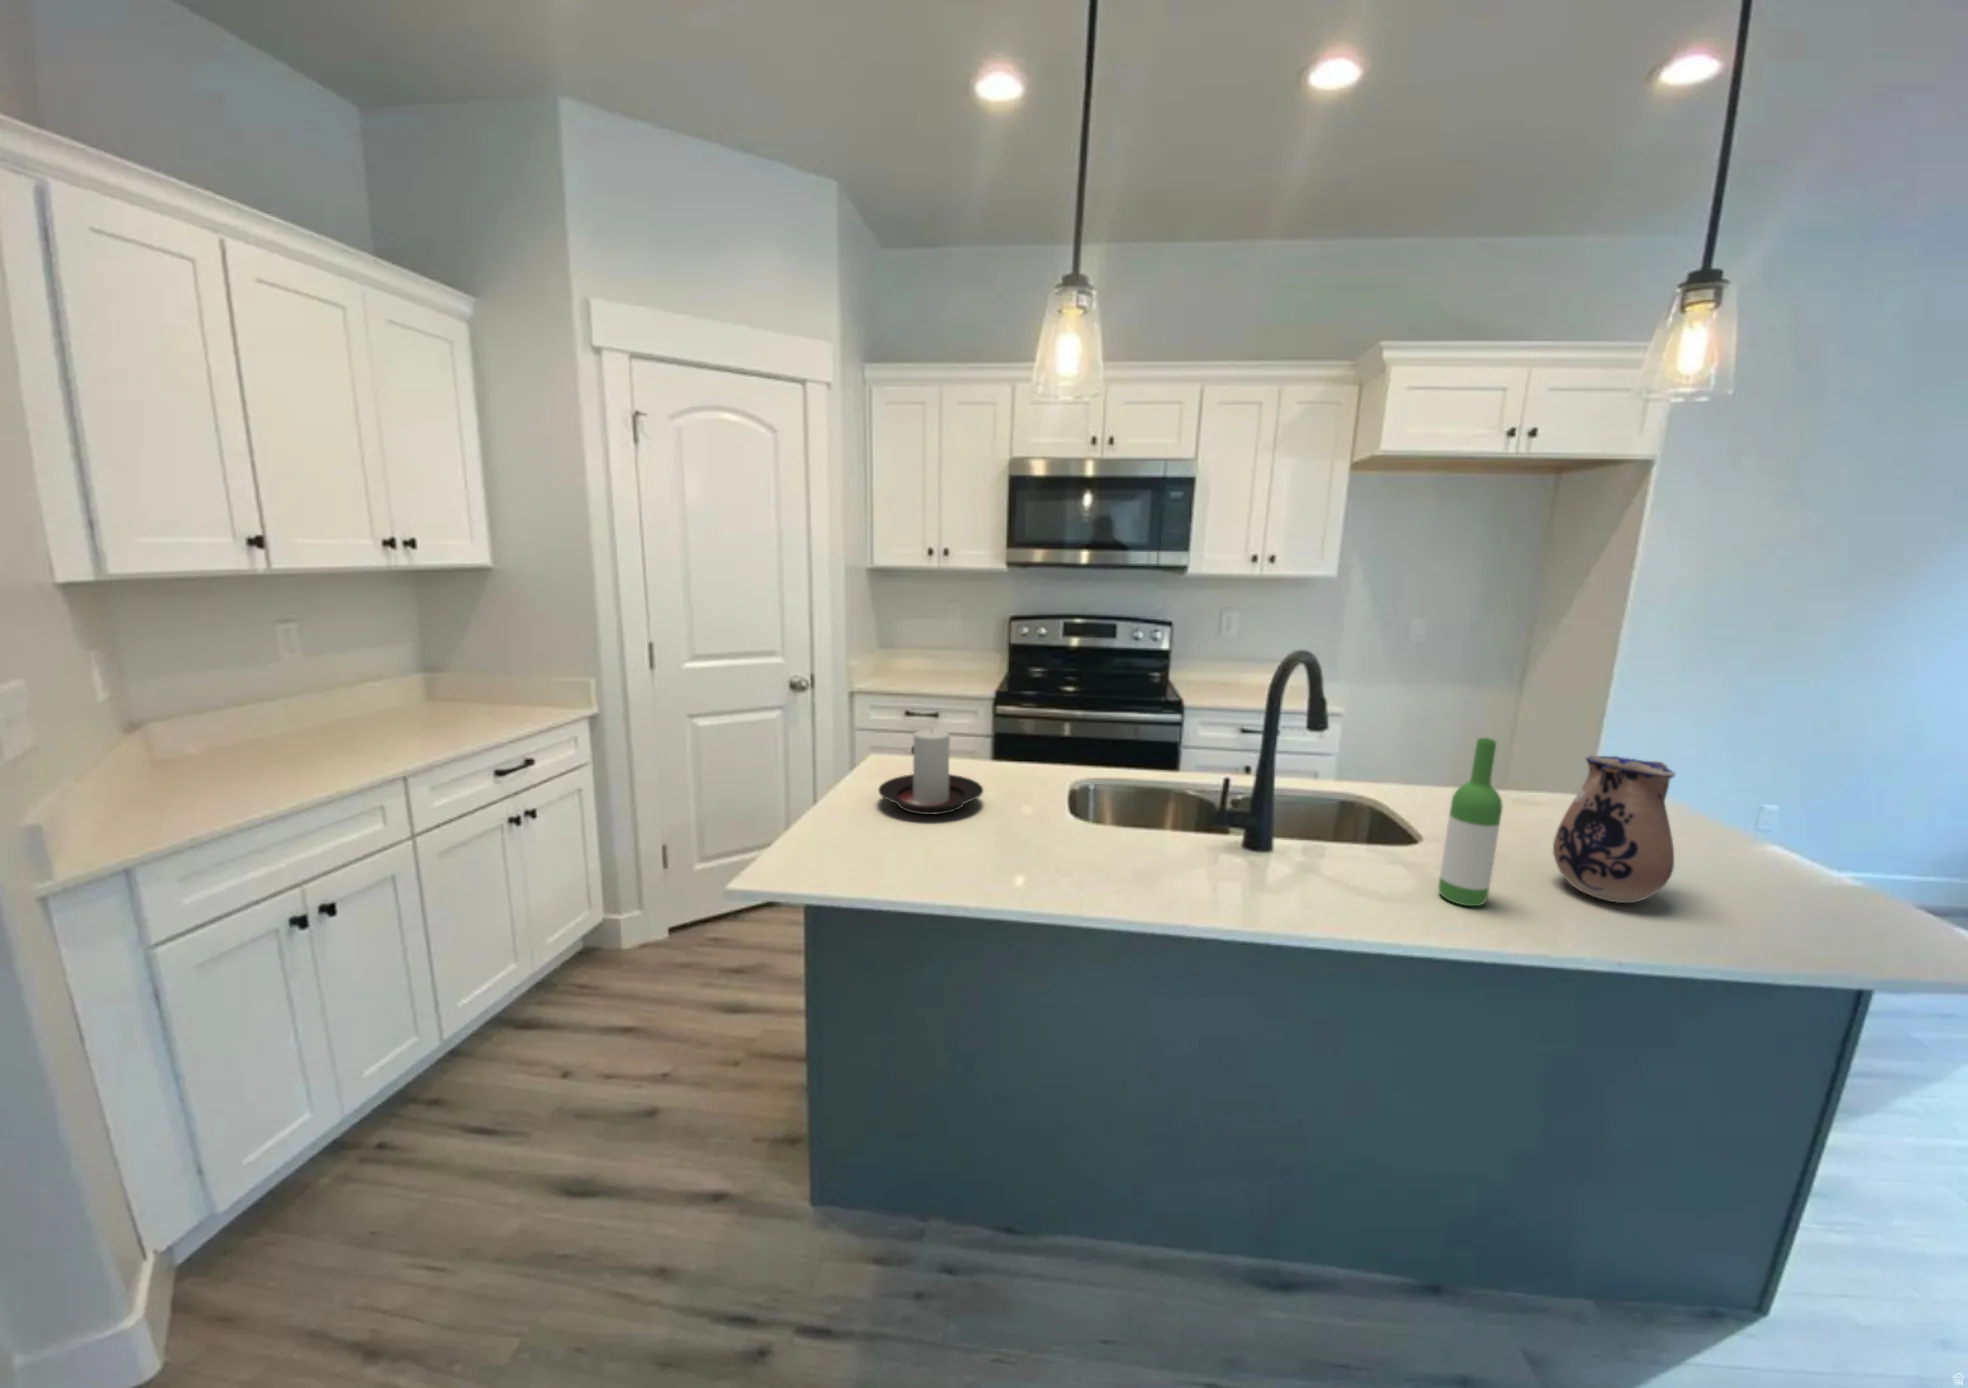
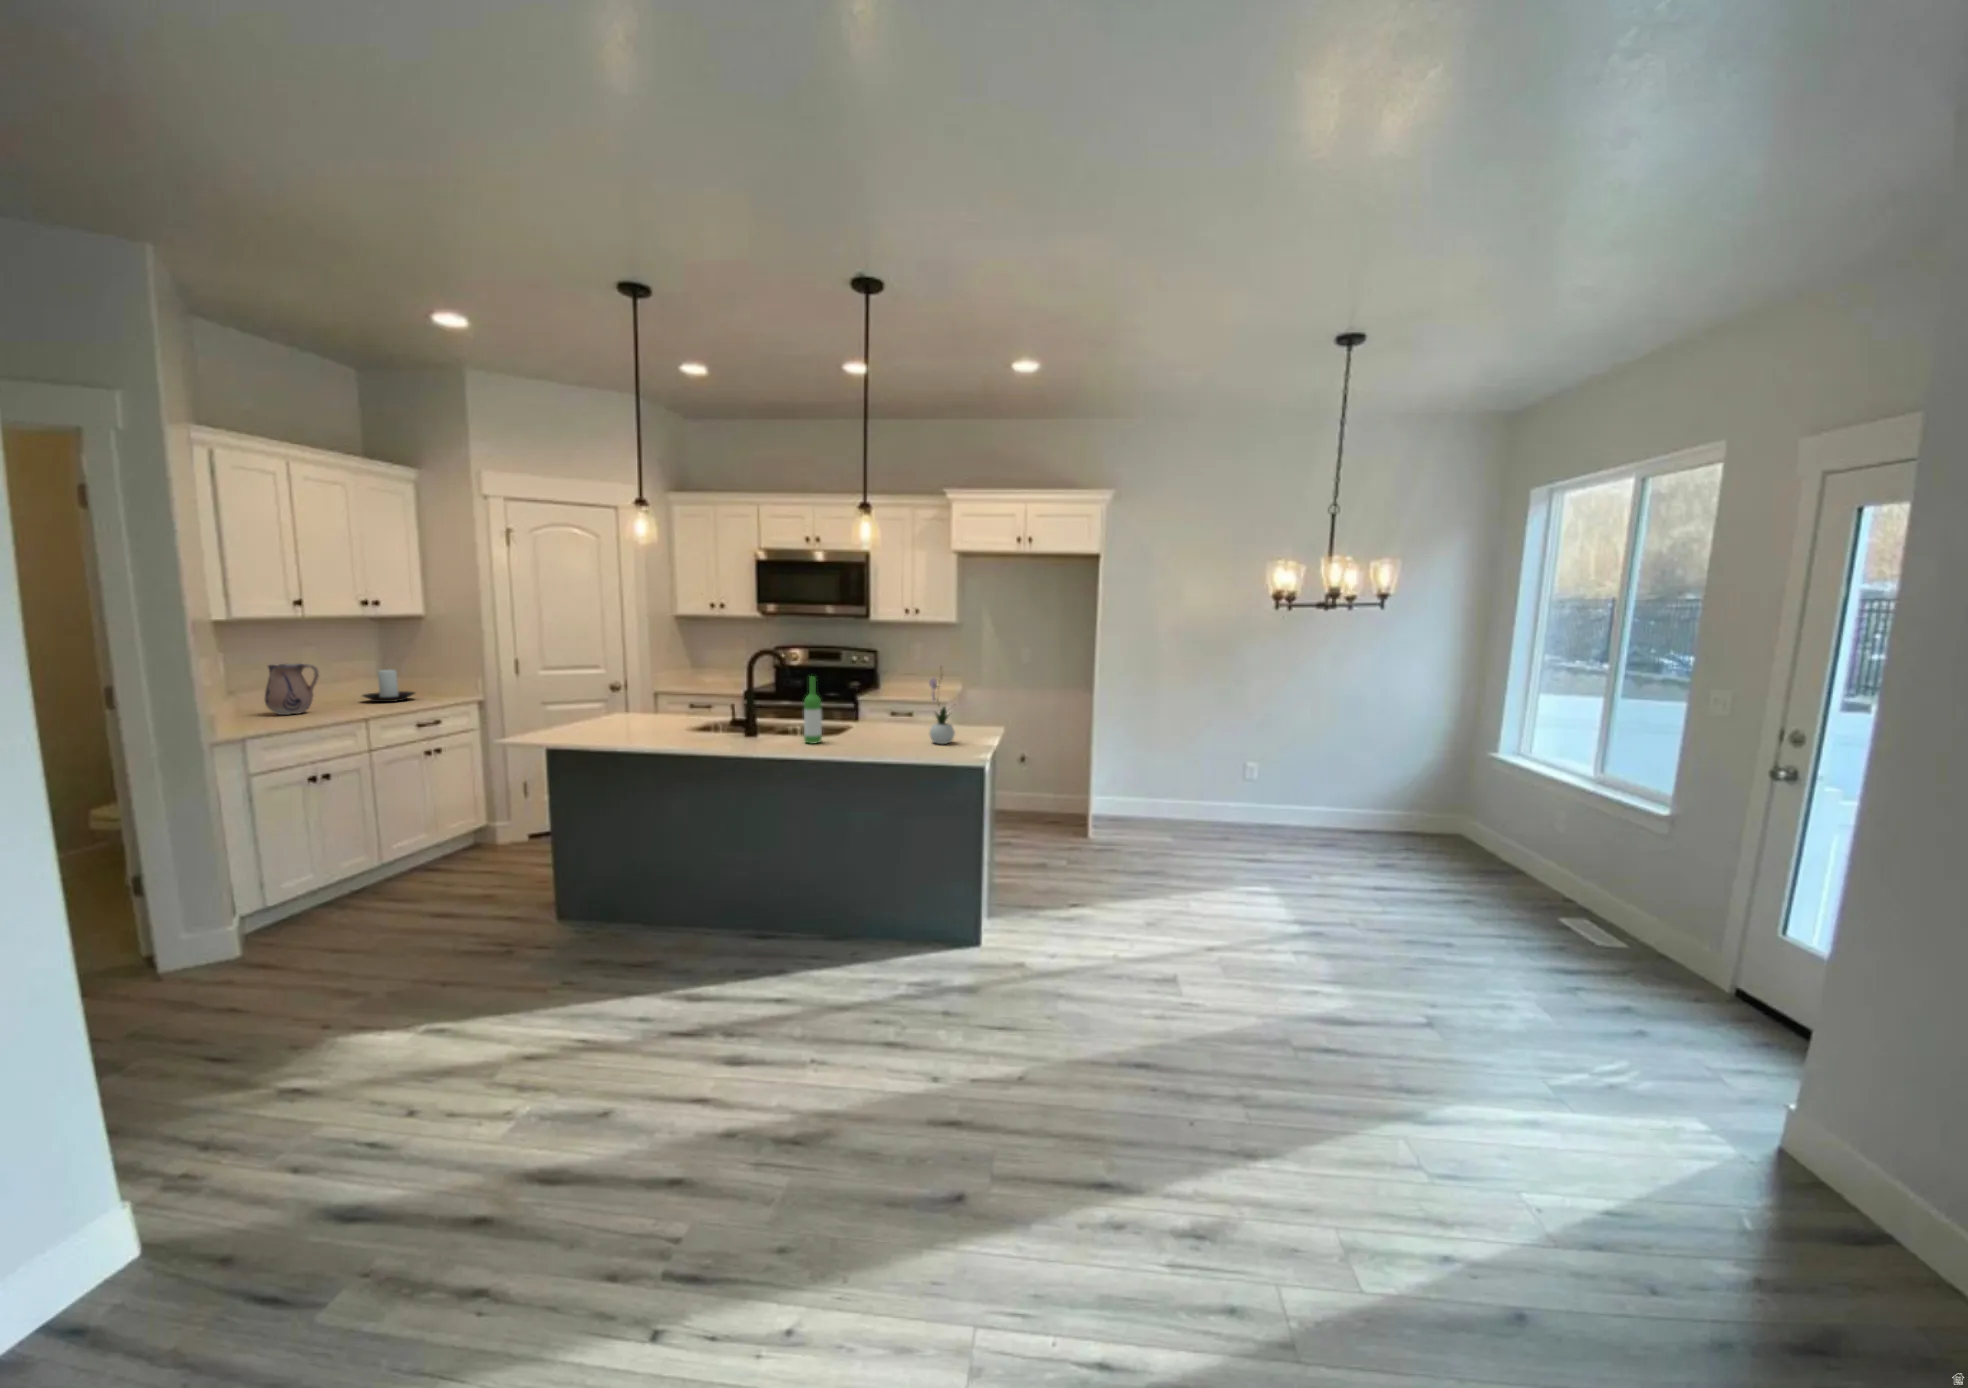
flower arrangement: none [1733,710,1851,914] -> present [929,678,955,744]
candle holder: present [879,729,983,815] -> present [362,670,415,702]
ceramic pitcher: present [1553,756,1675,903] -> present [265,664,319,715]

